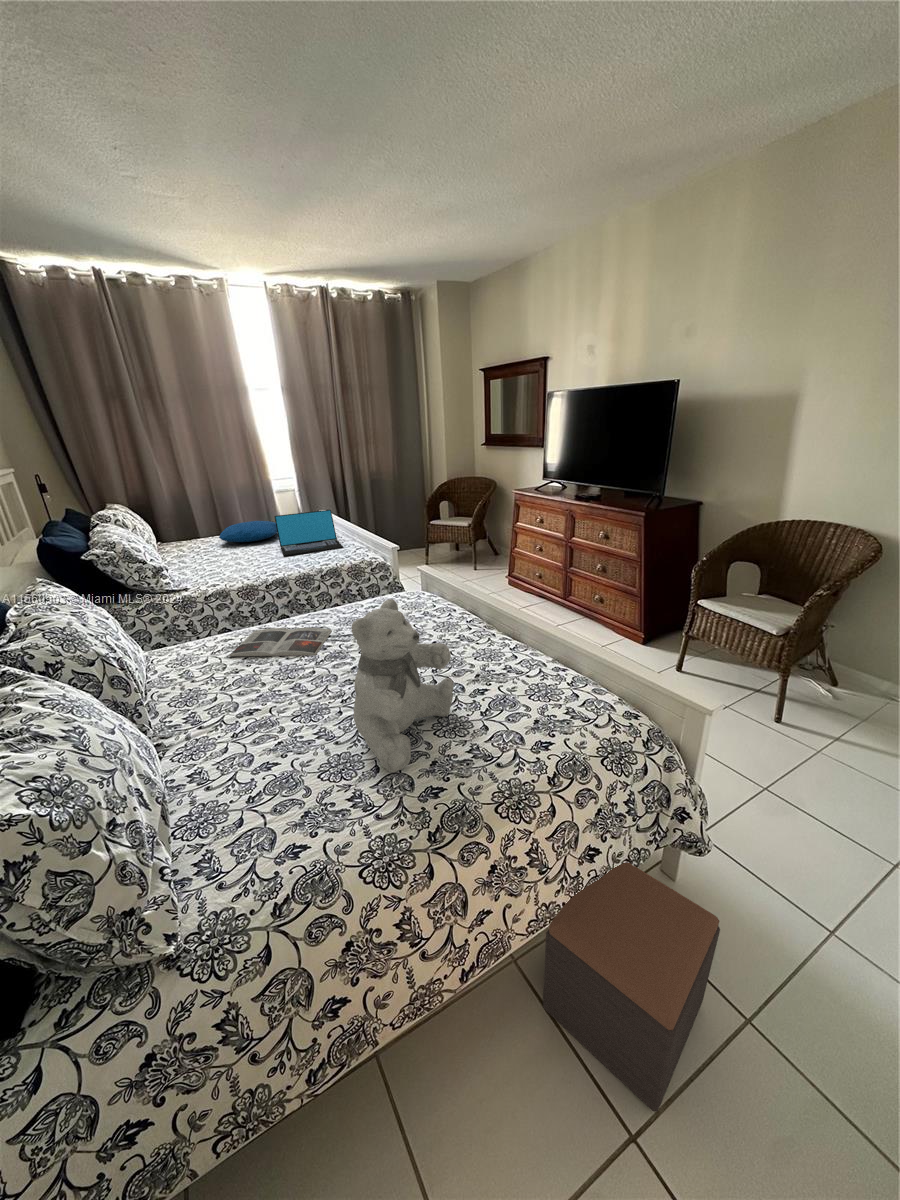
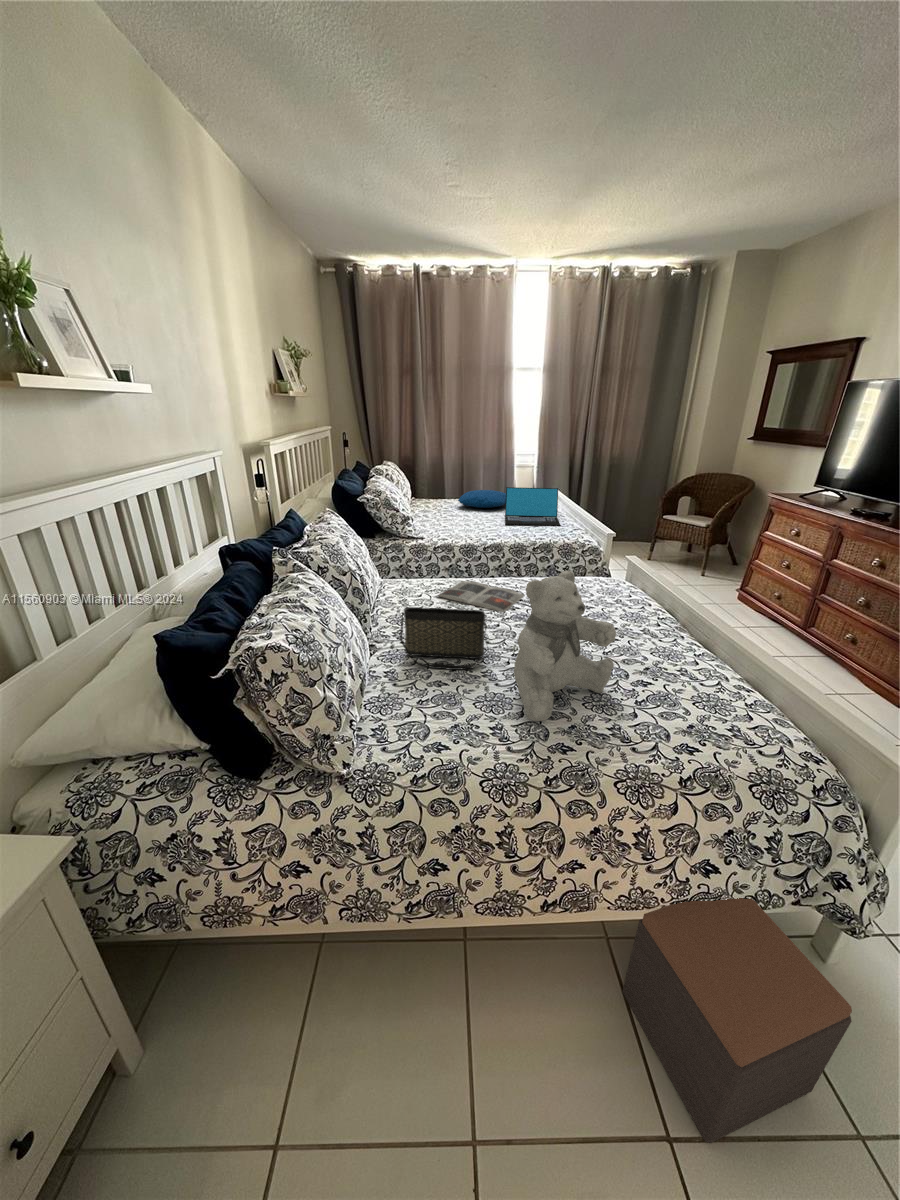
handbag: none [194,664,317,751] -> present [400,607,488,670]

